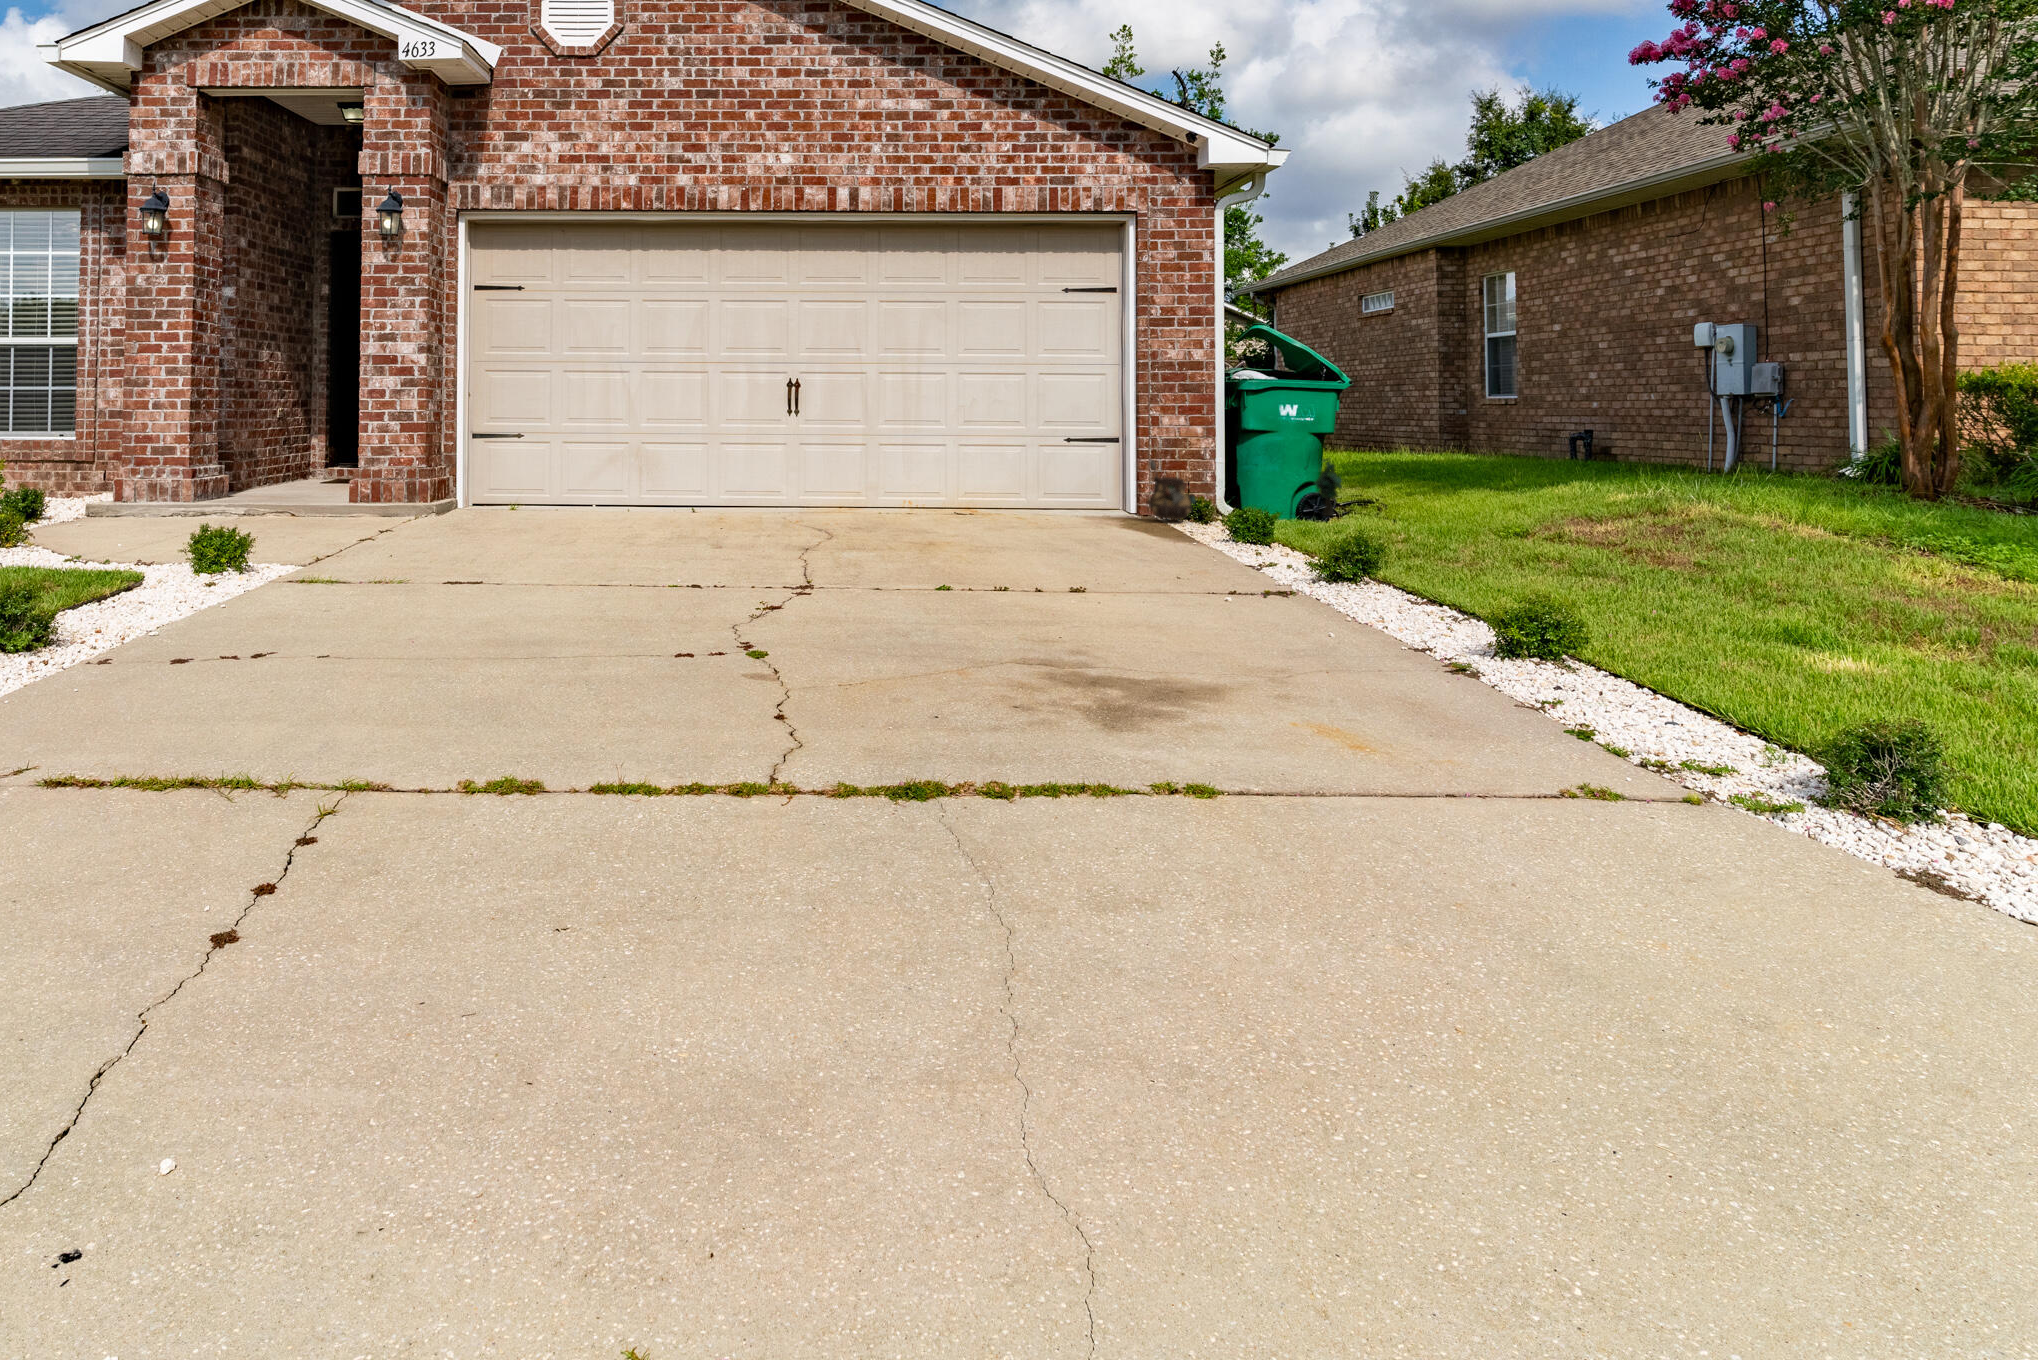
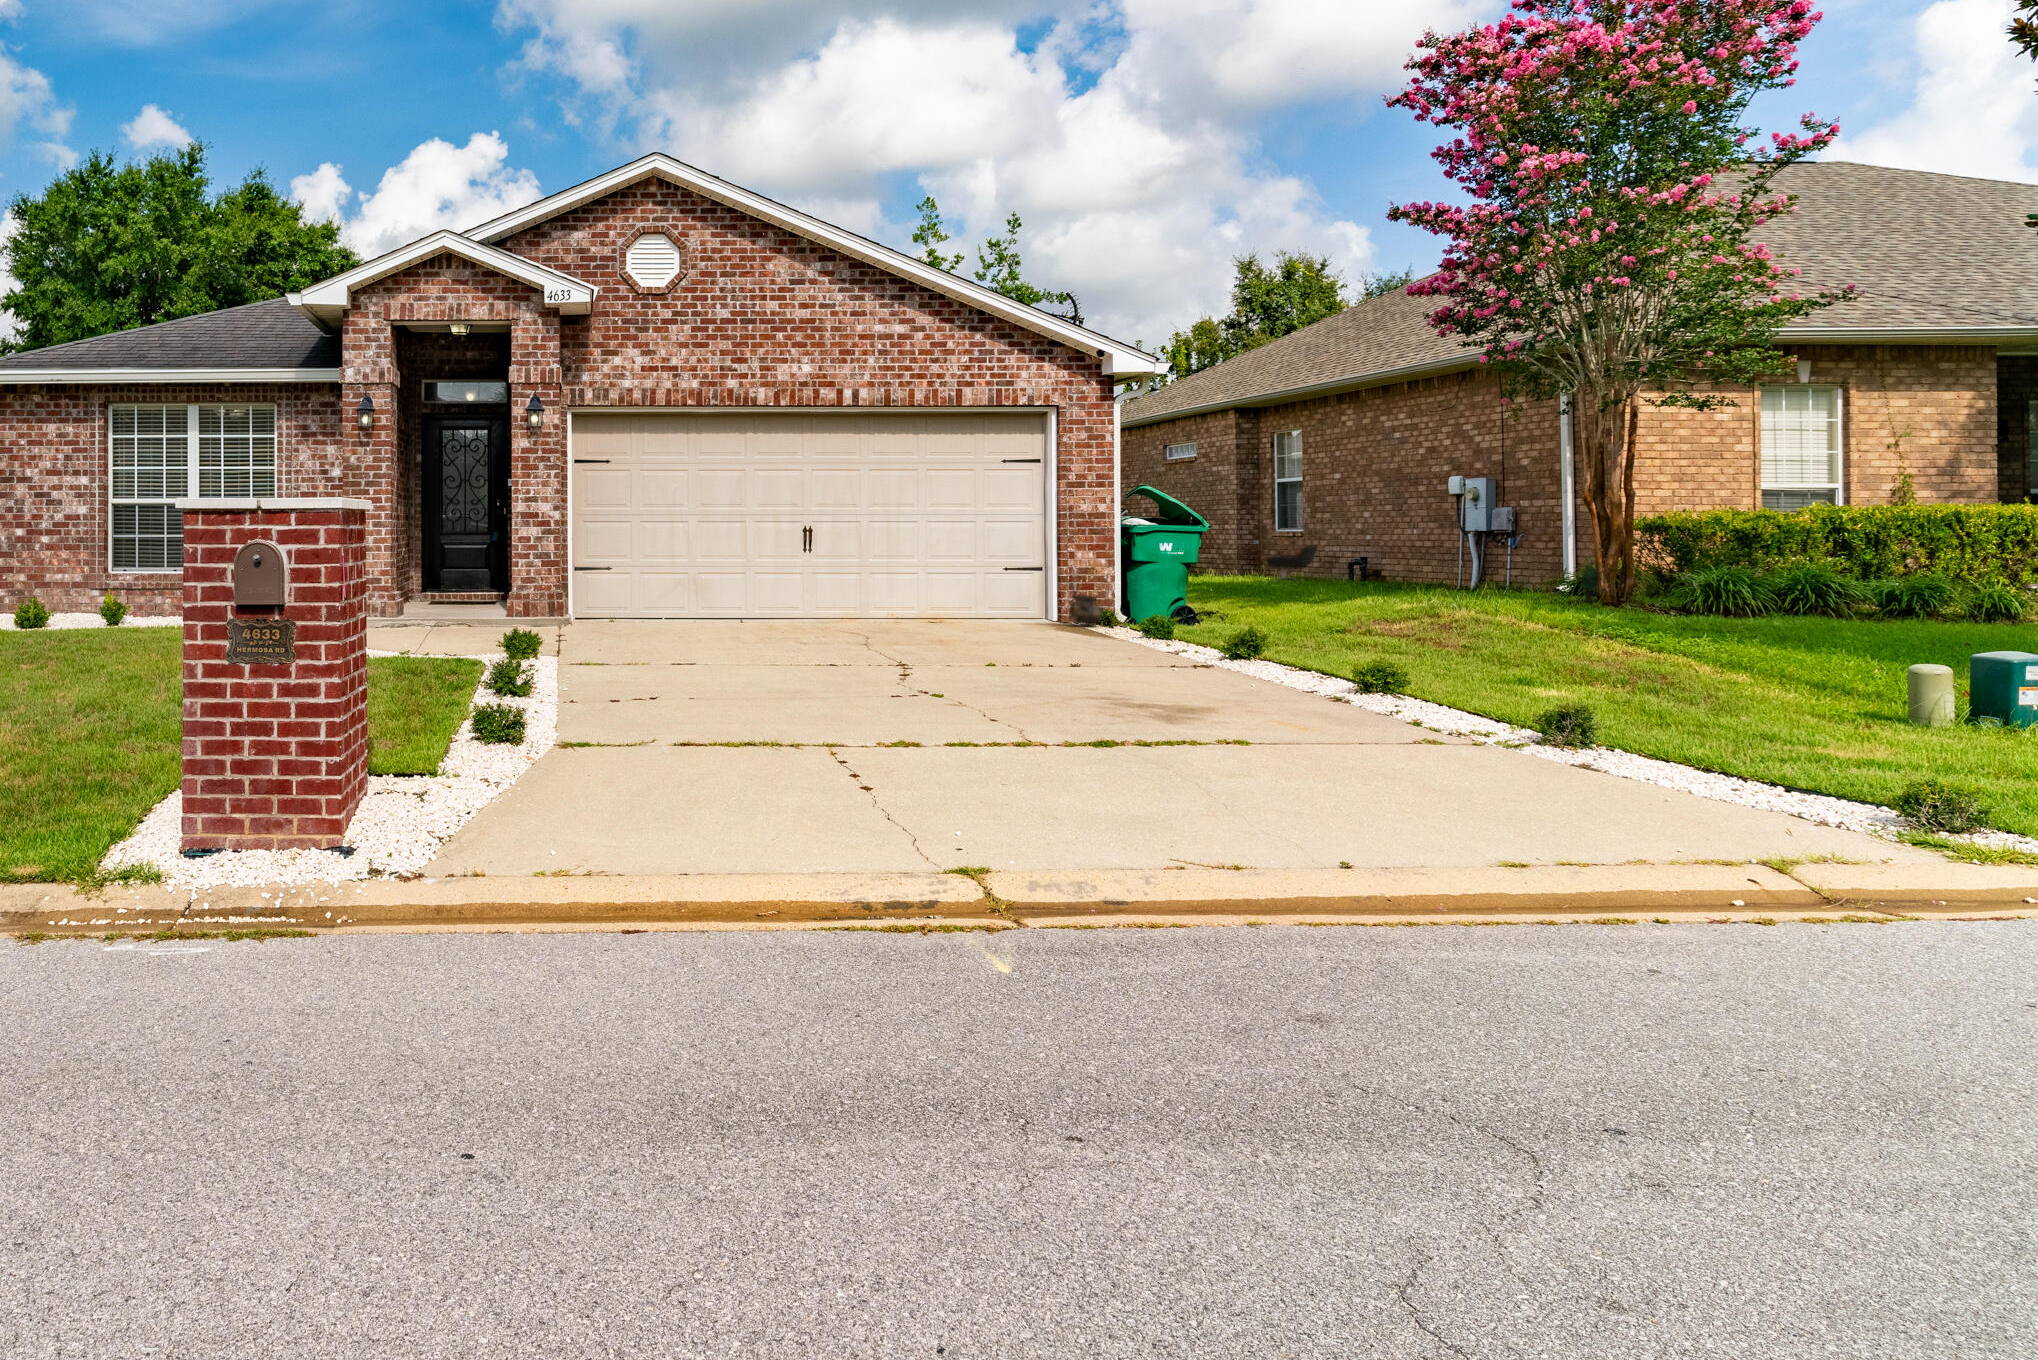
lounge chair: none [1472,412,1539,457] -> present [1266,545,1317,578]
decorative plant: present [1314,458,1342,516] -> present [1580,560,1604,602]

